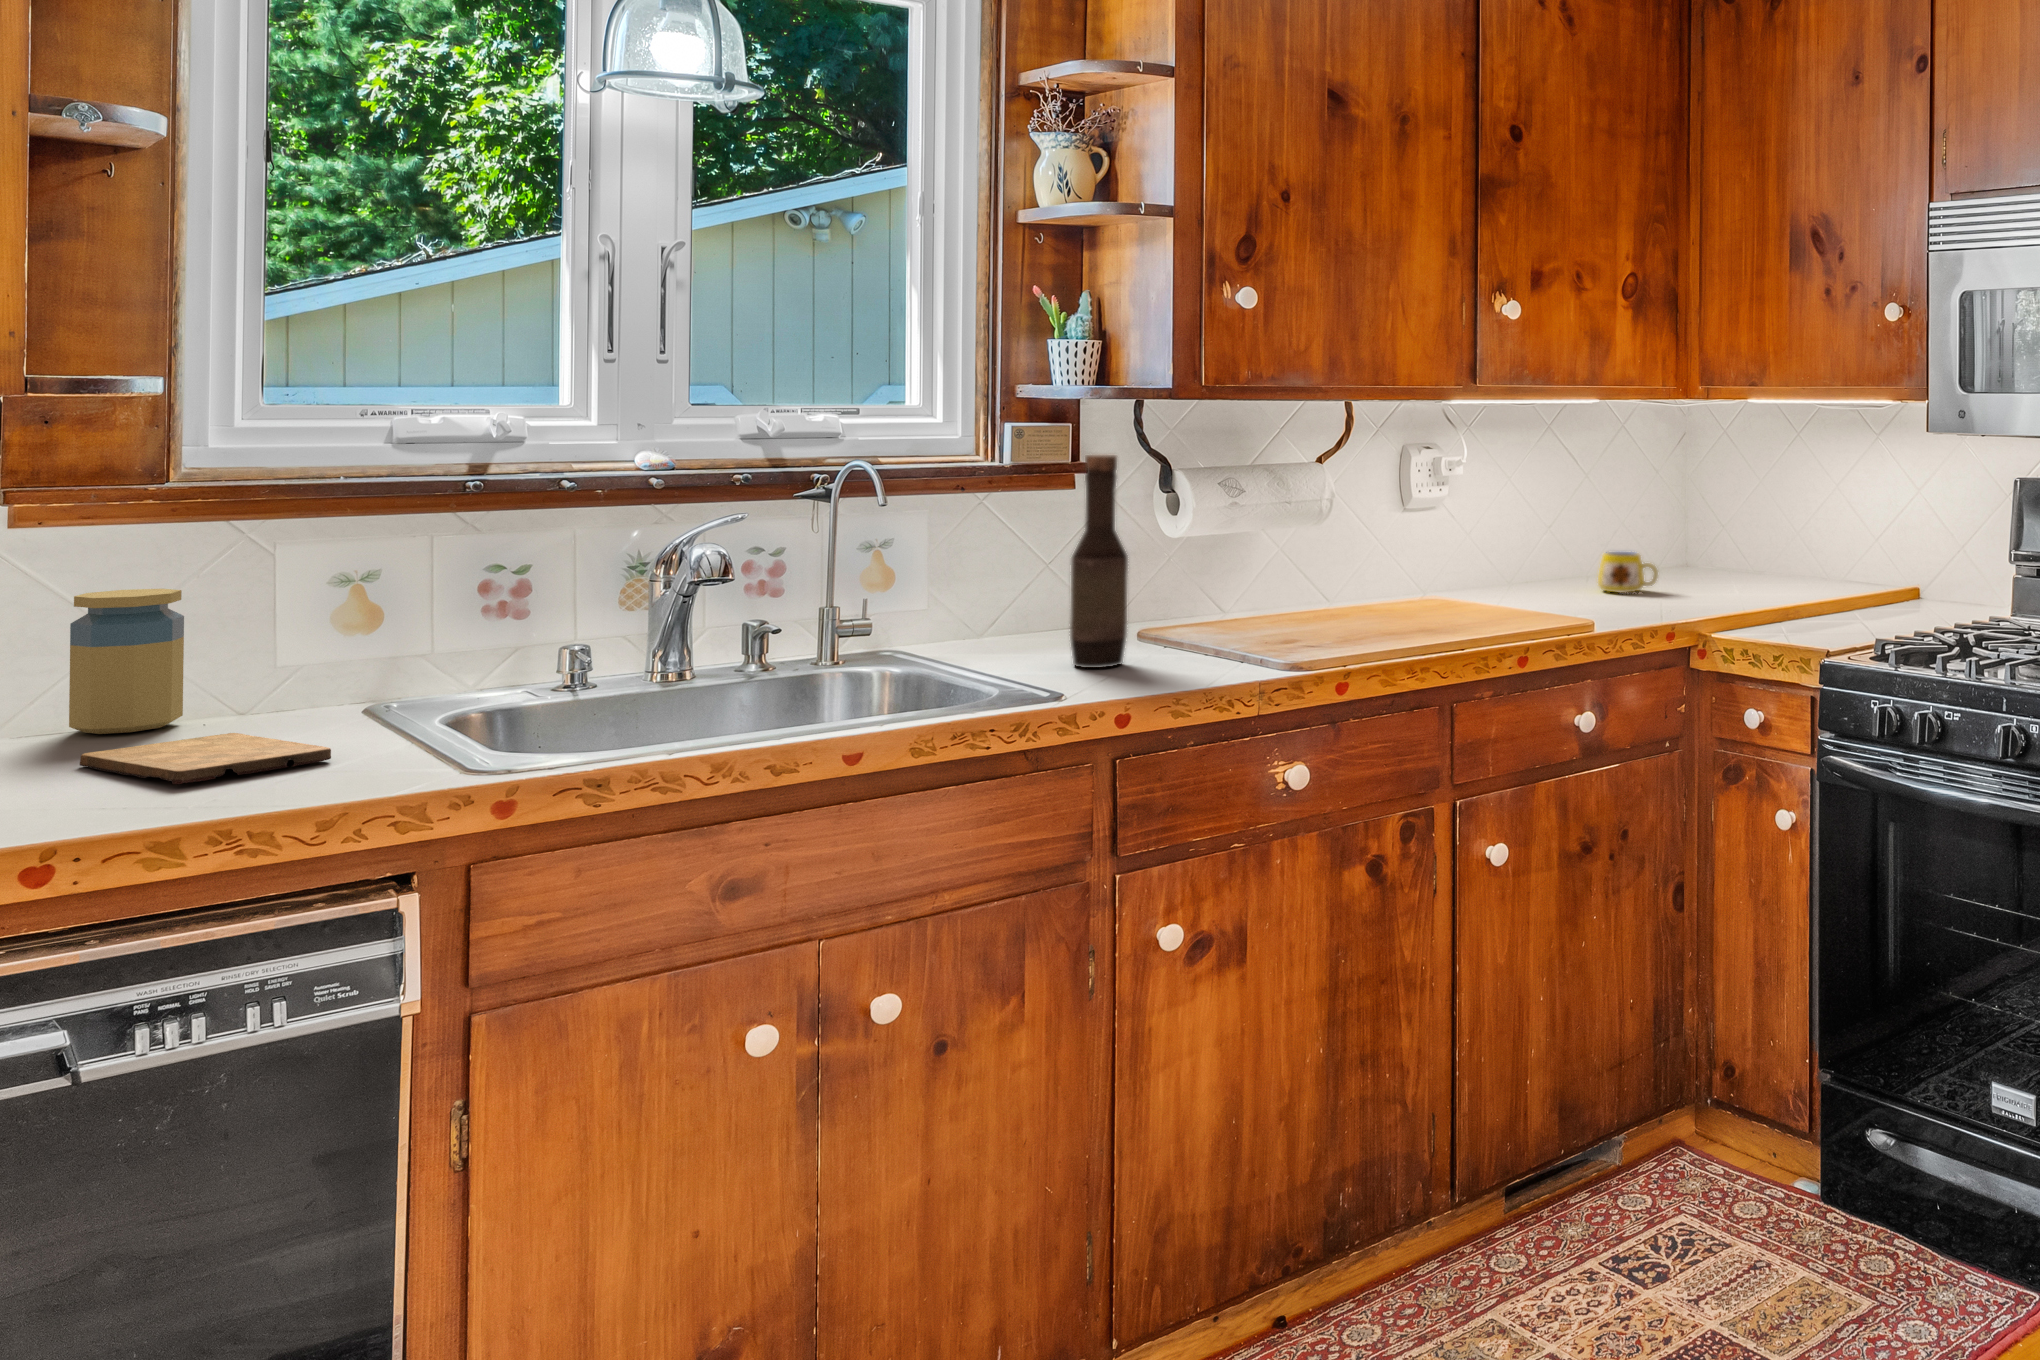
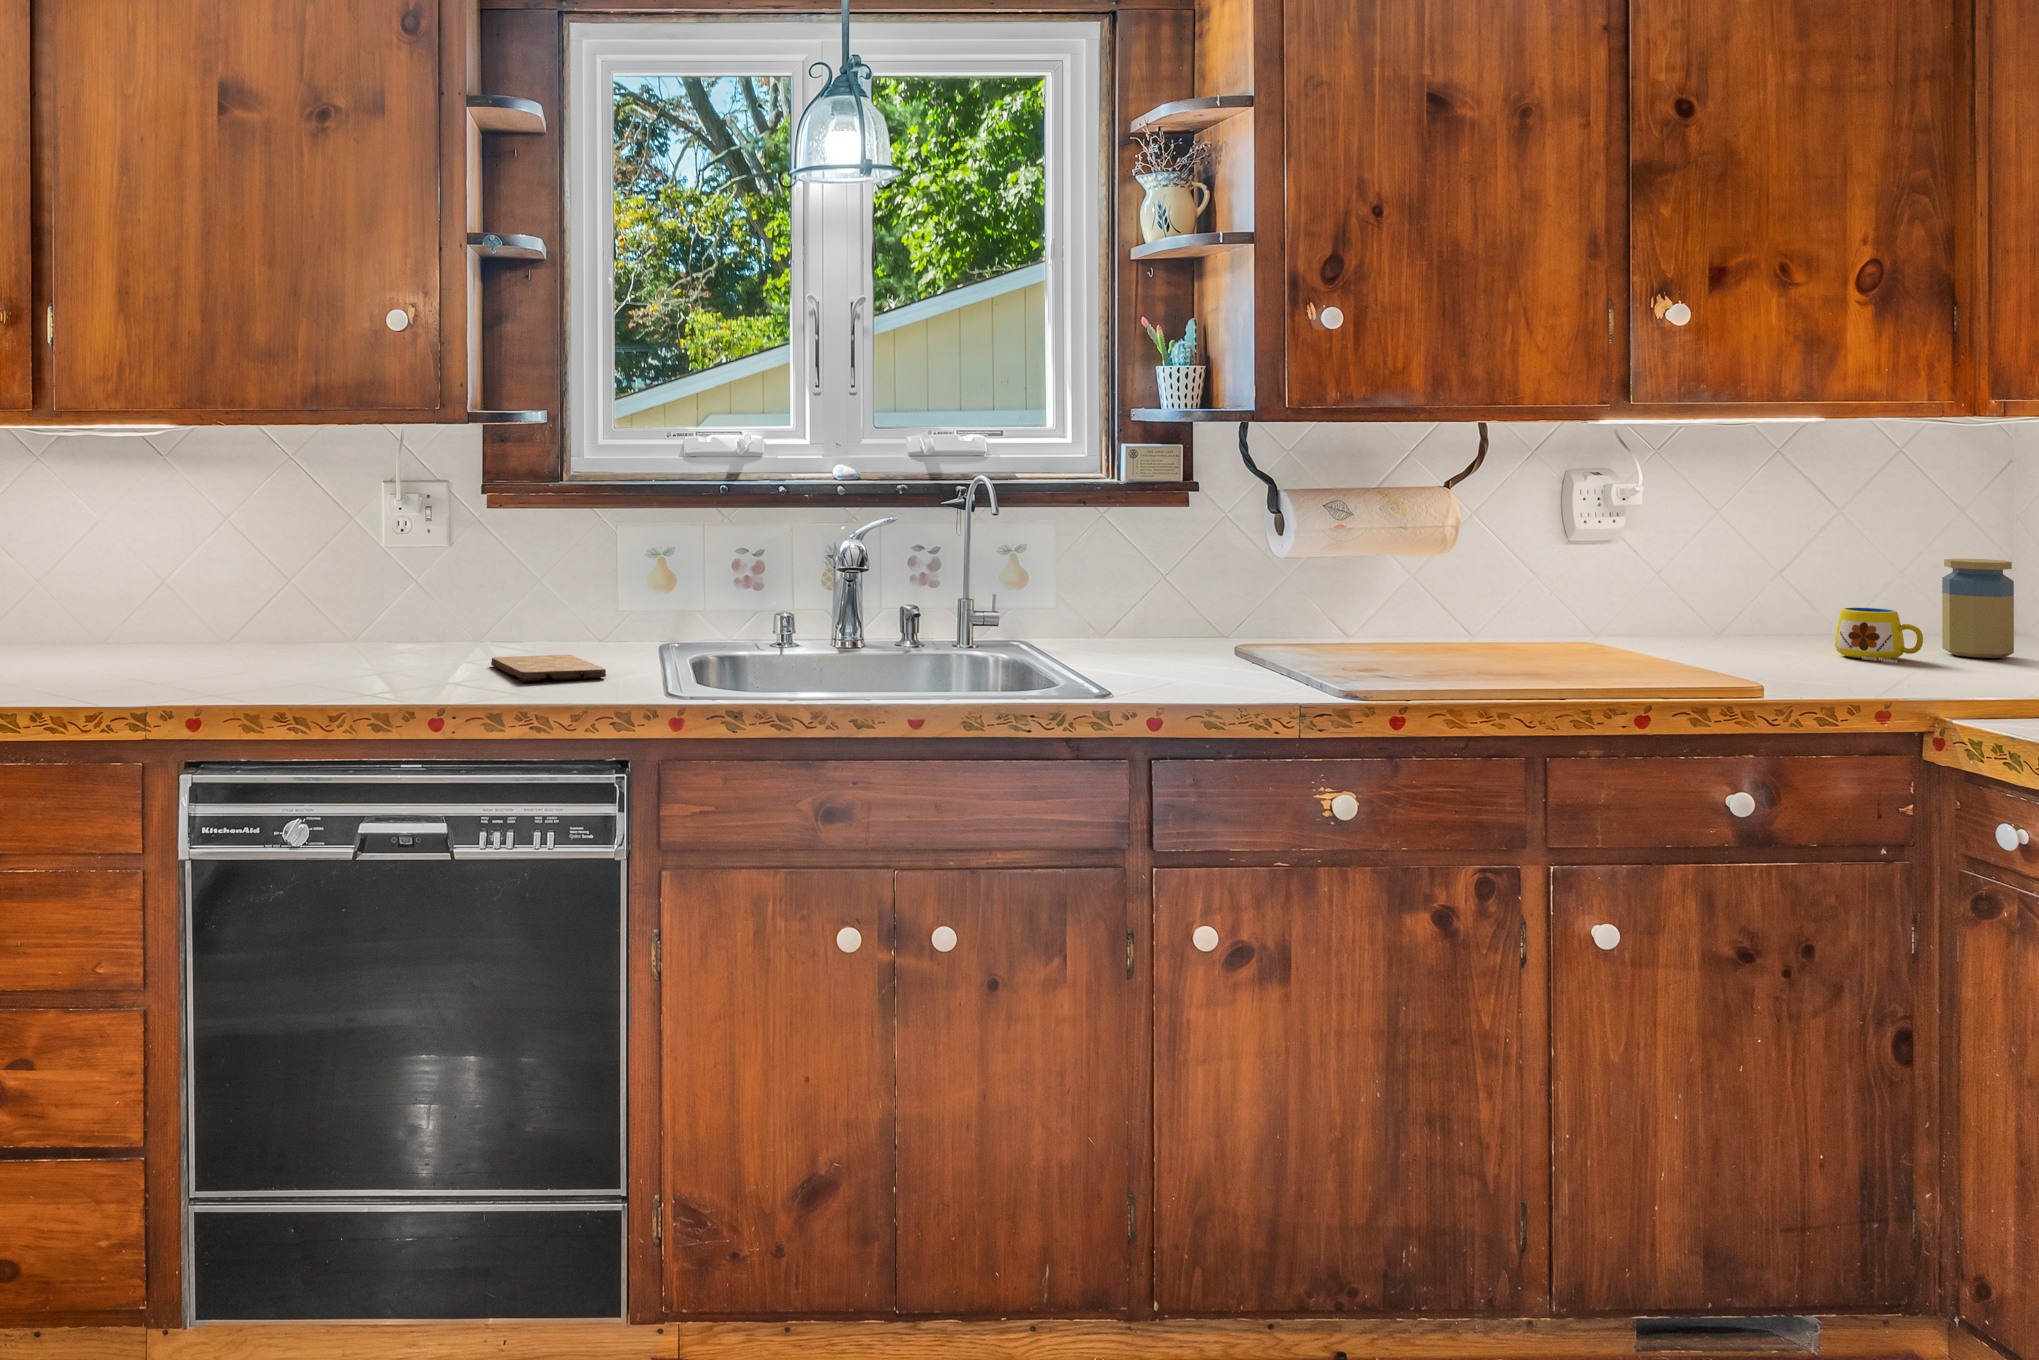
bottle: present [1070,455,1128,668] -> none [1147,472,1199,675]
jar: present [69,589,184,734] -> present [1942,559,2014,658]

